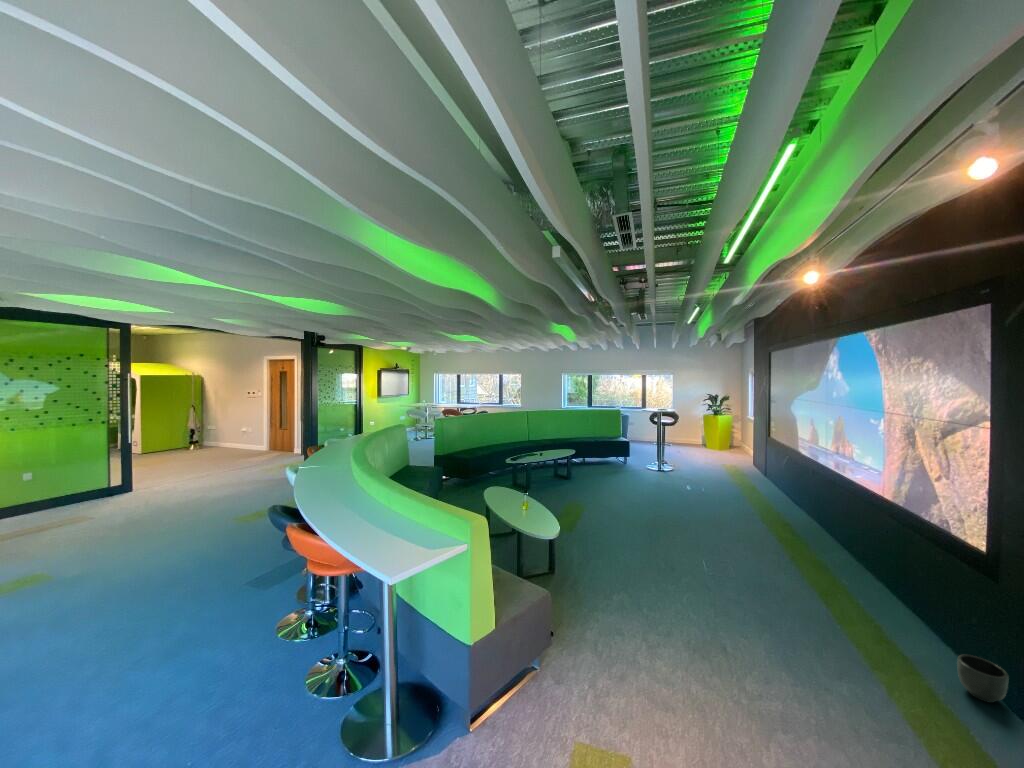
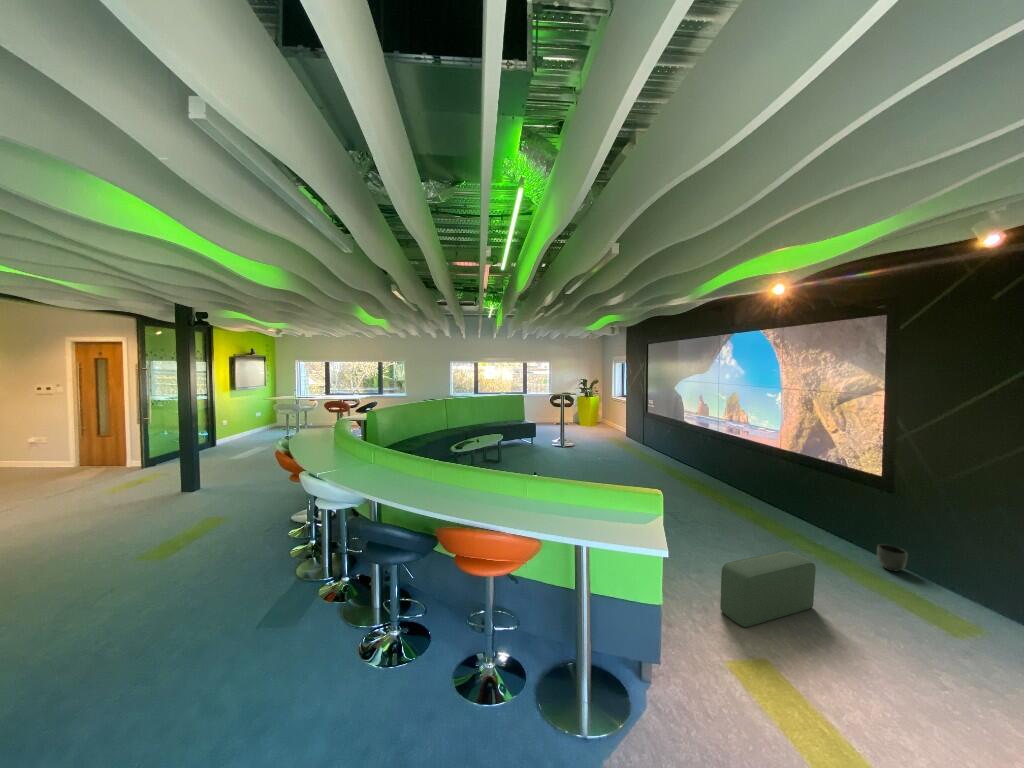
pouf: none [635,610,767,697] -> present [720,551,816,627]

